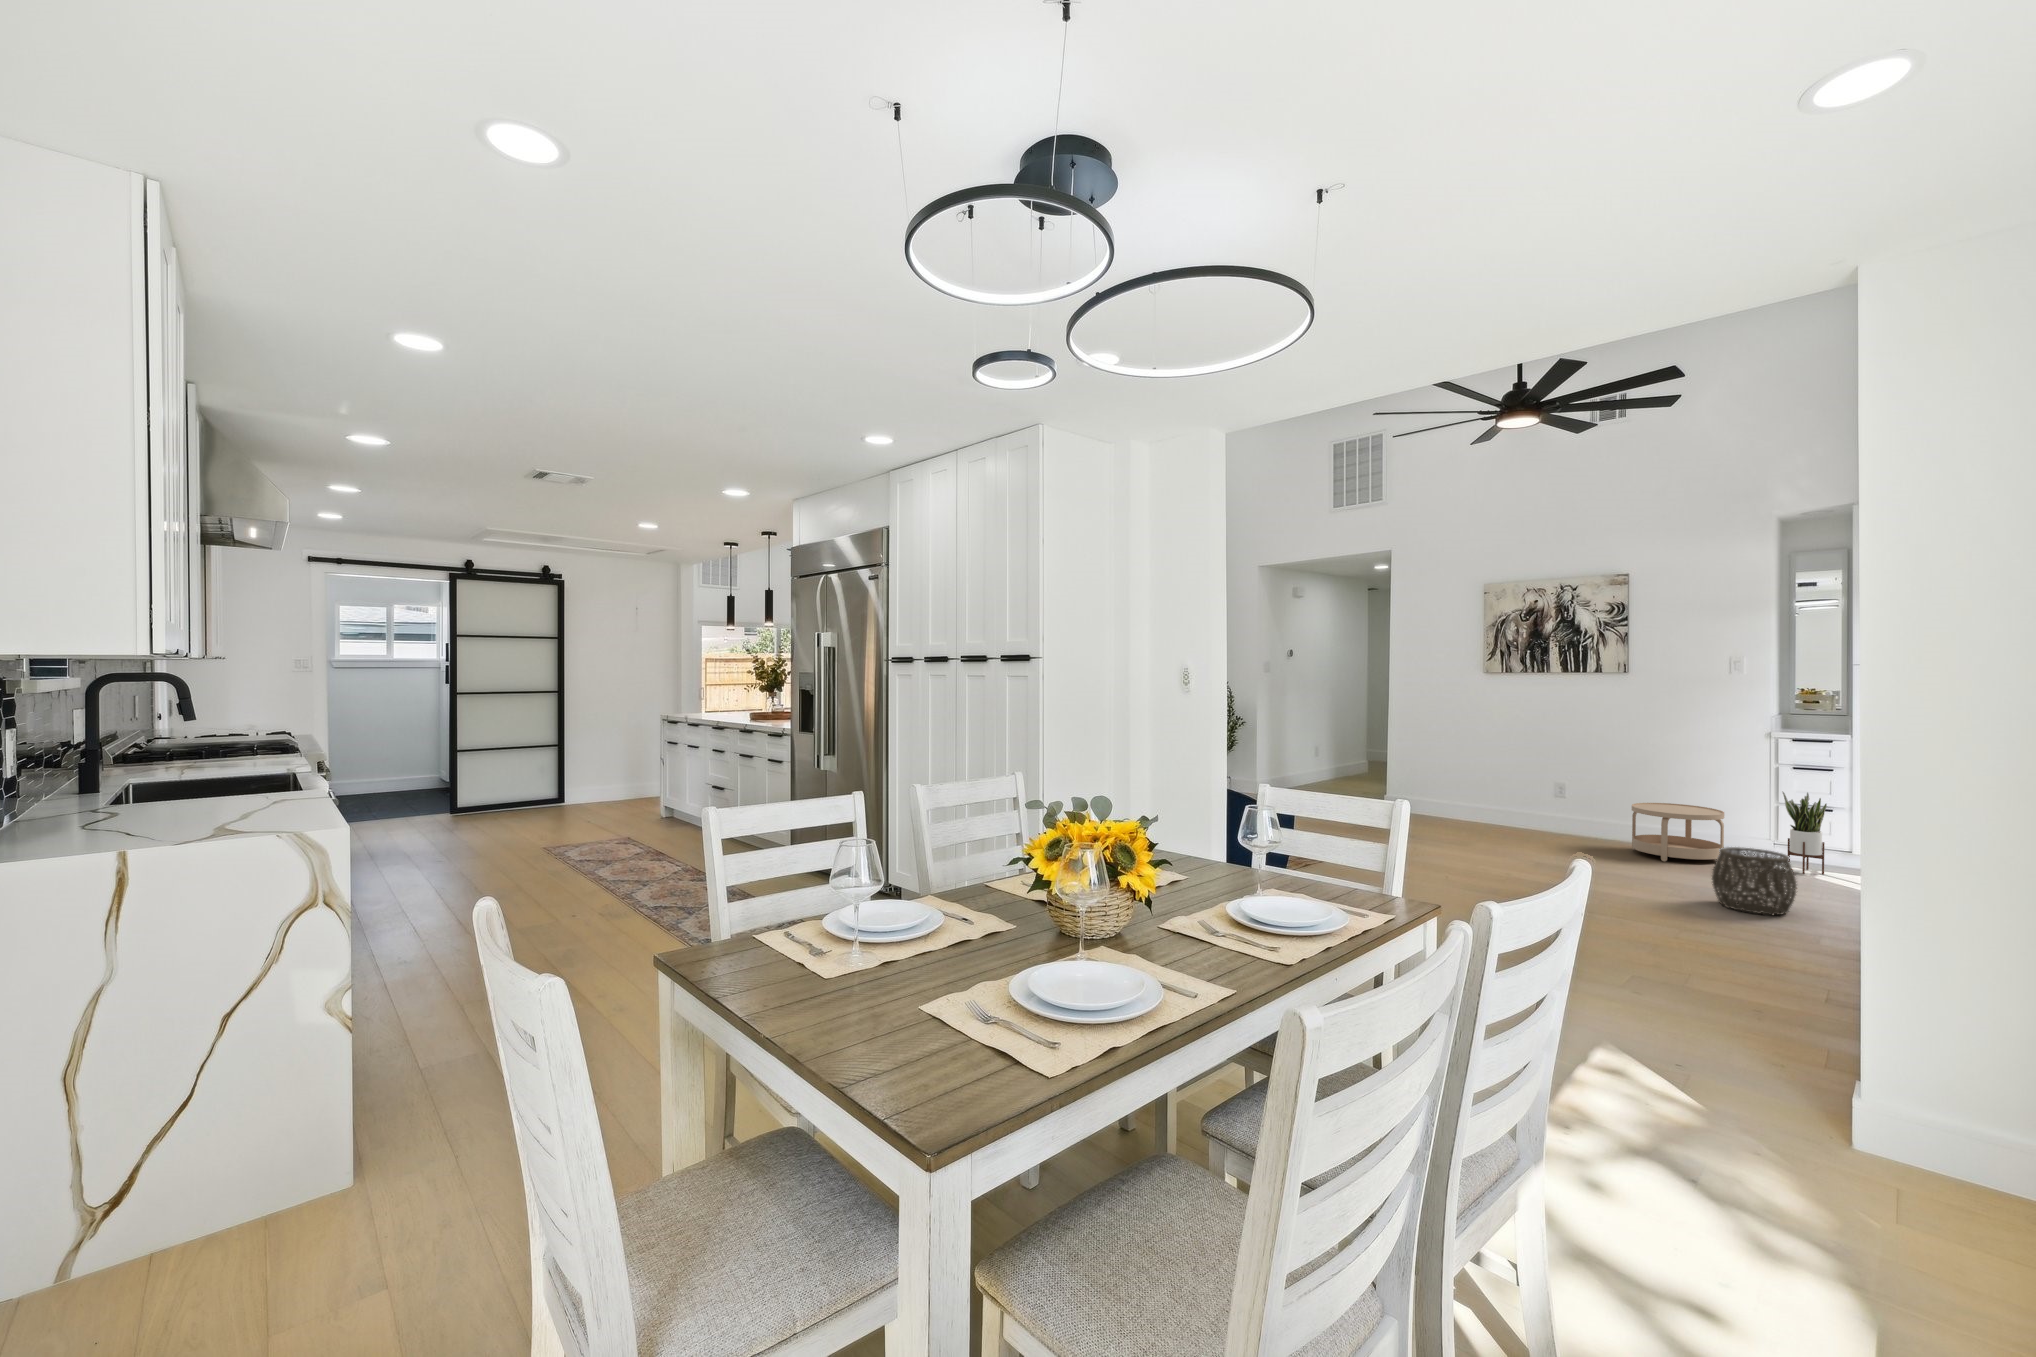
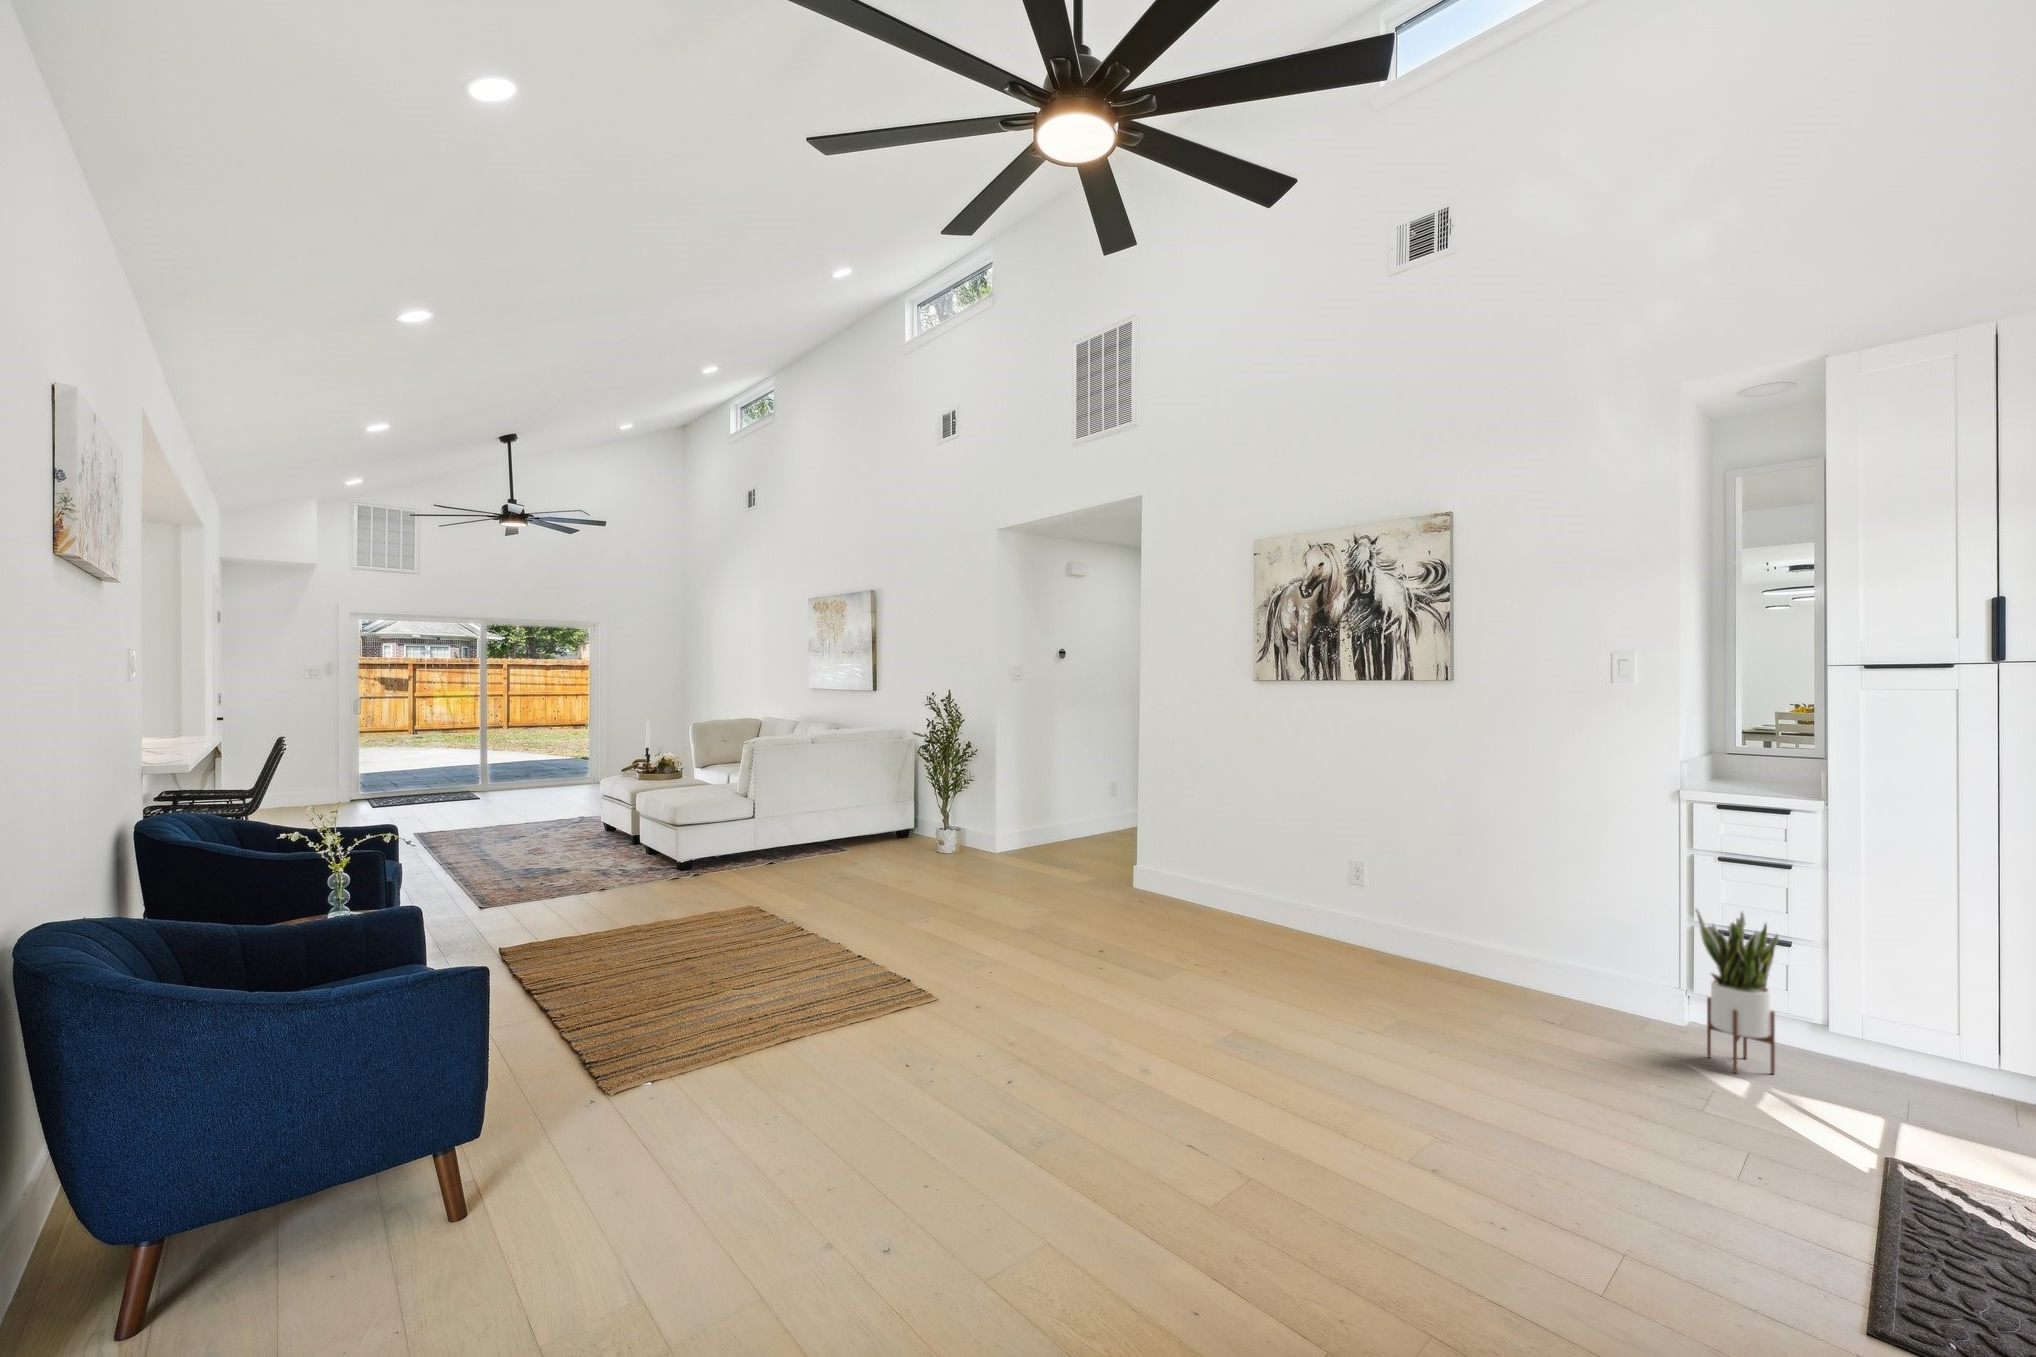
side table: present [1632,803,1724,861] -> none [1442,910,1596,1037]
woven basket: present [1712,847,1797,915] -> none [1505,1069,1687,1263]

